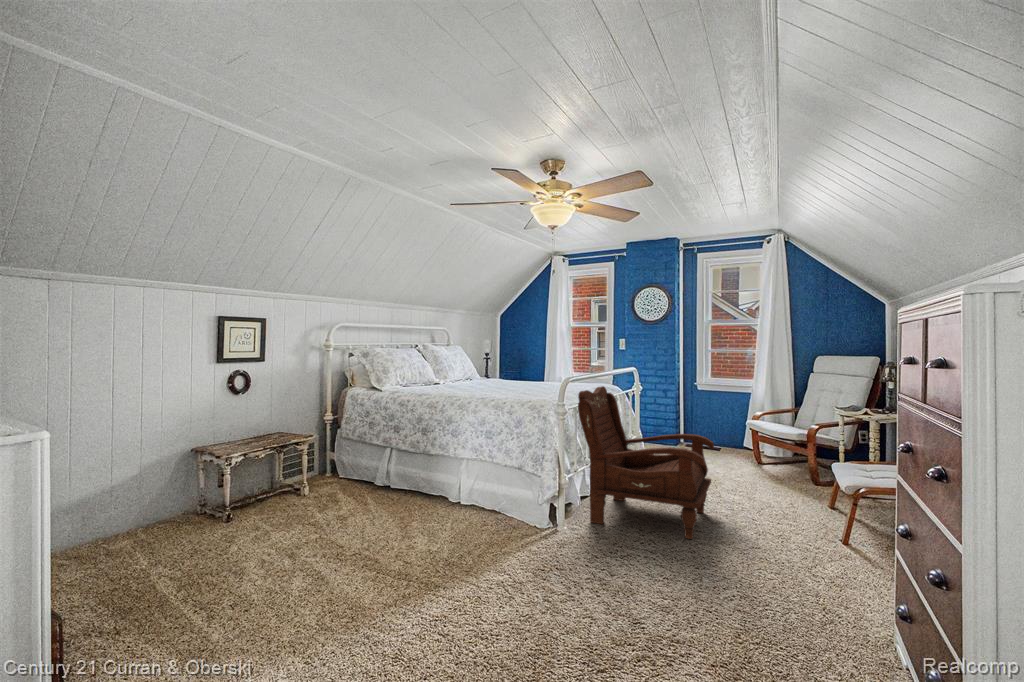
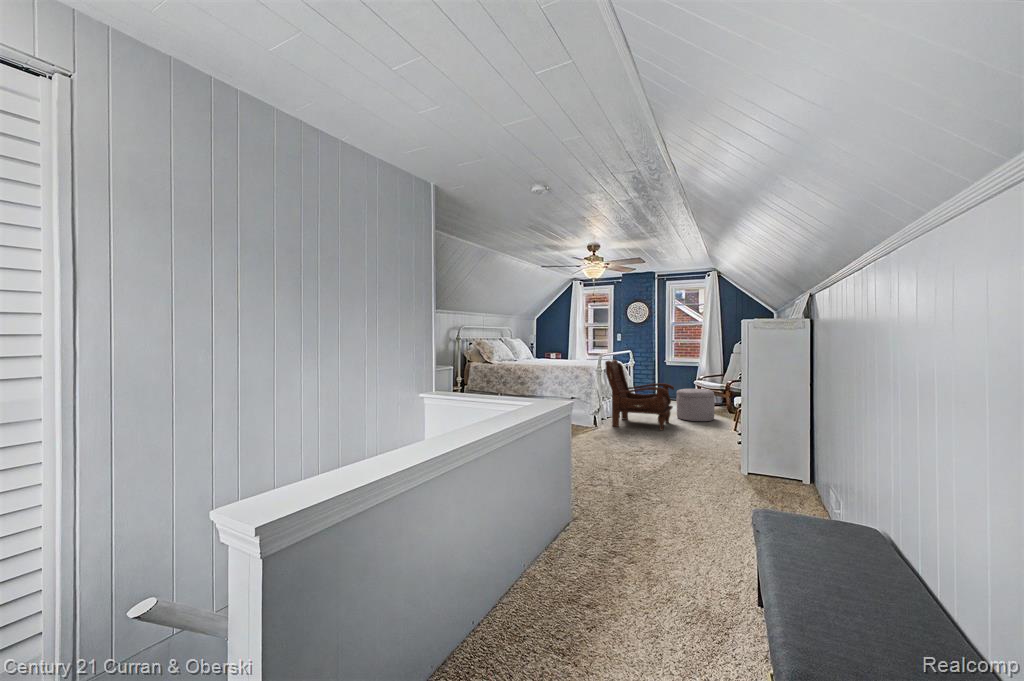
ottoman: none [718,441,791,509] -> present [676,389,715,421]

